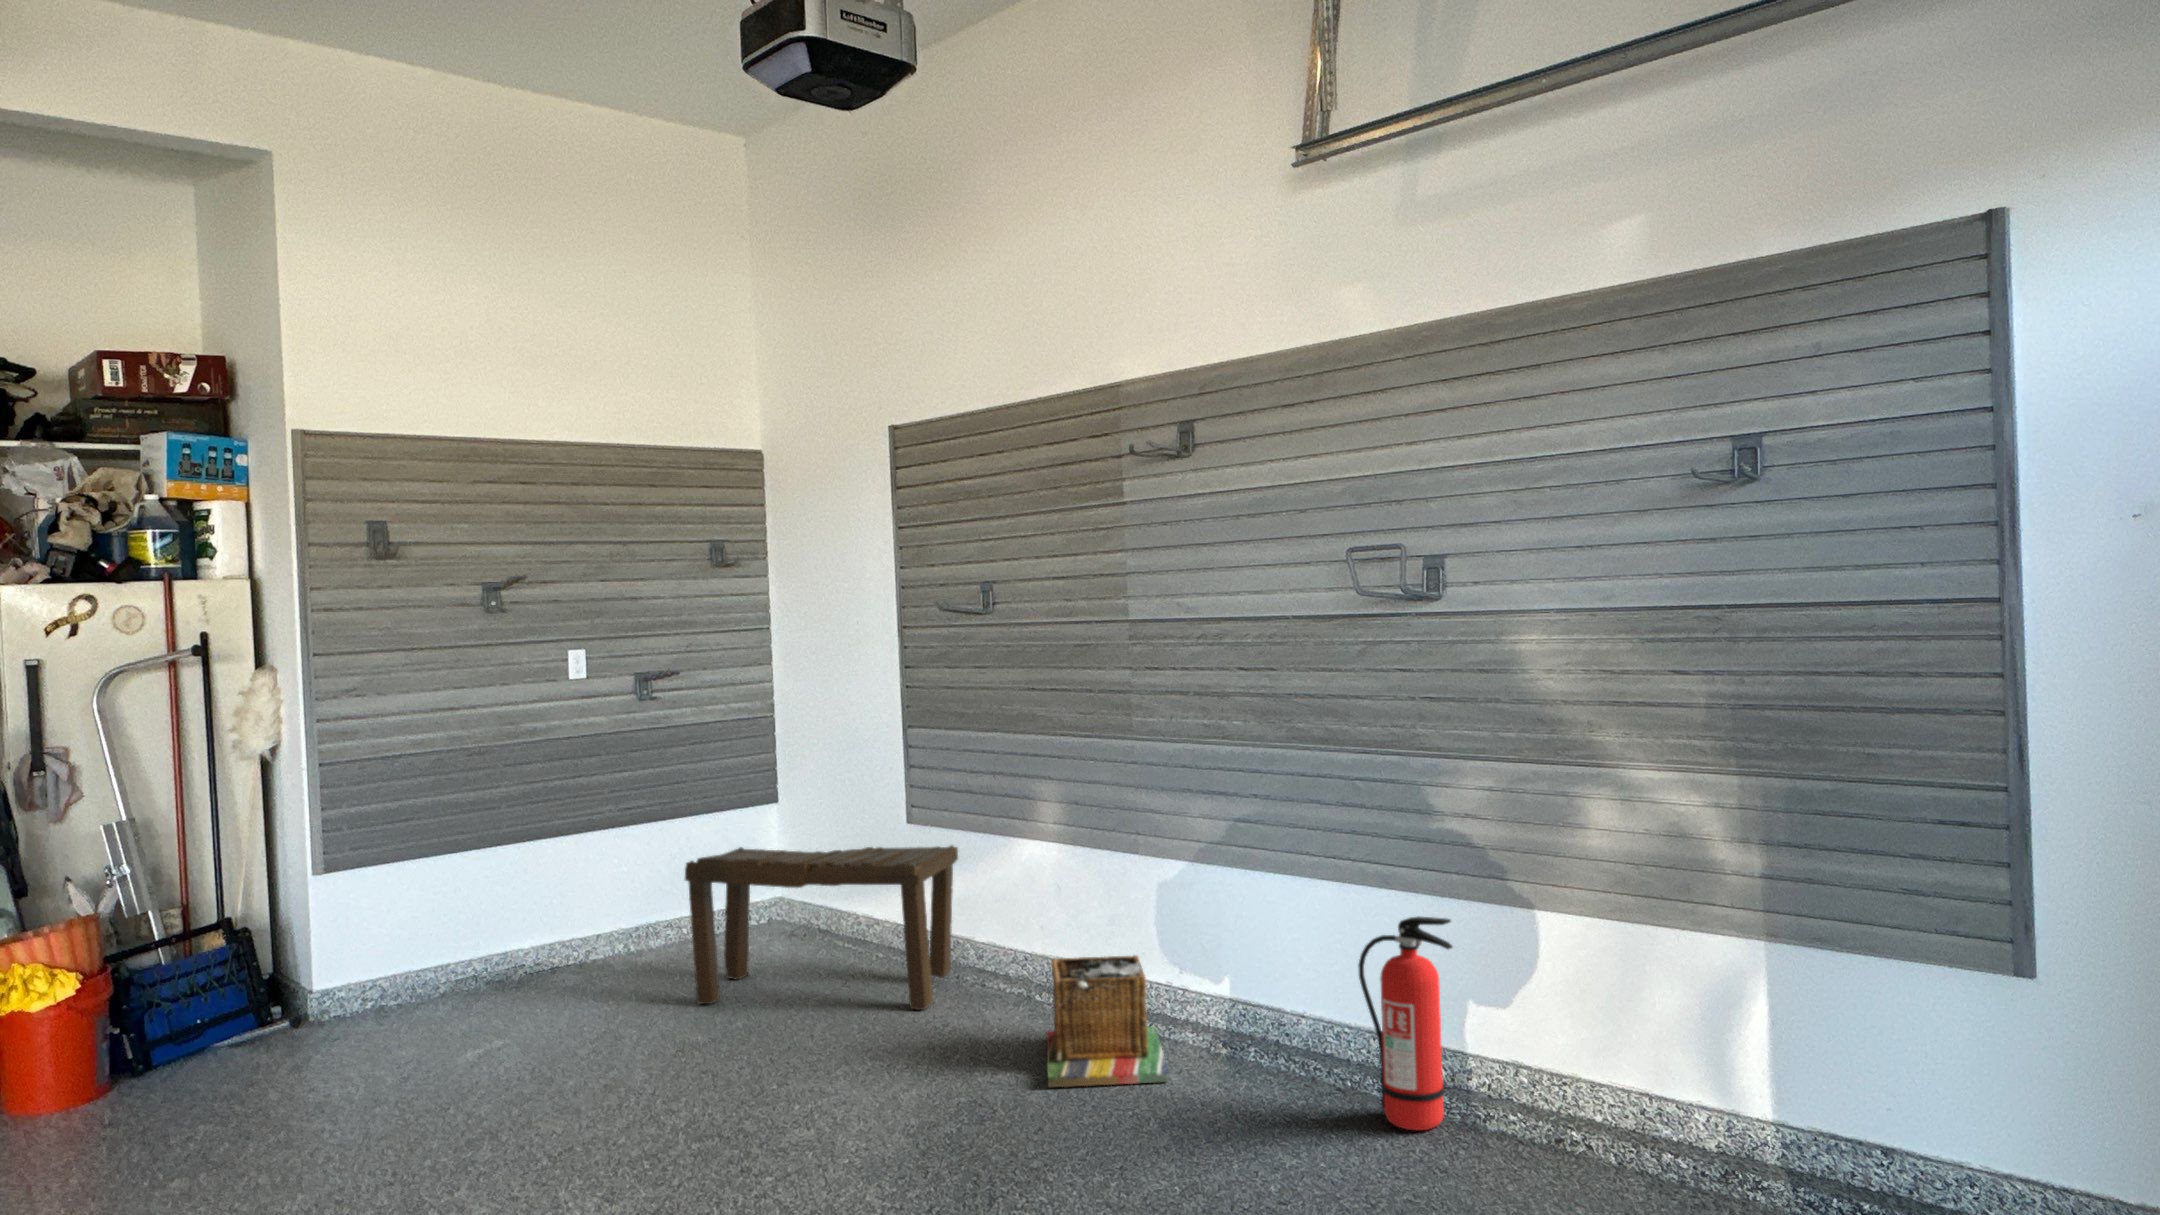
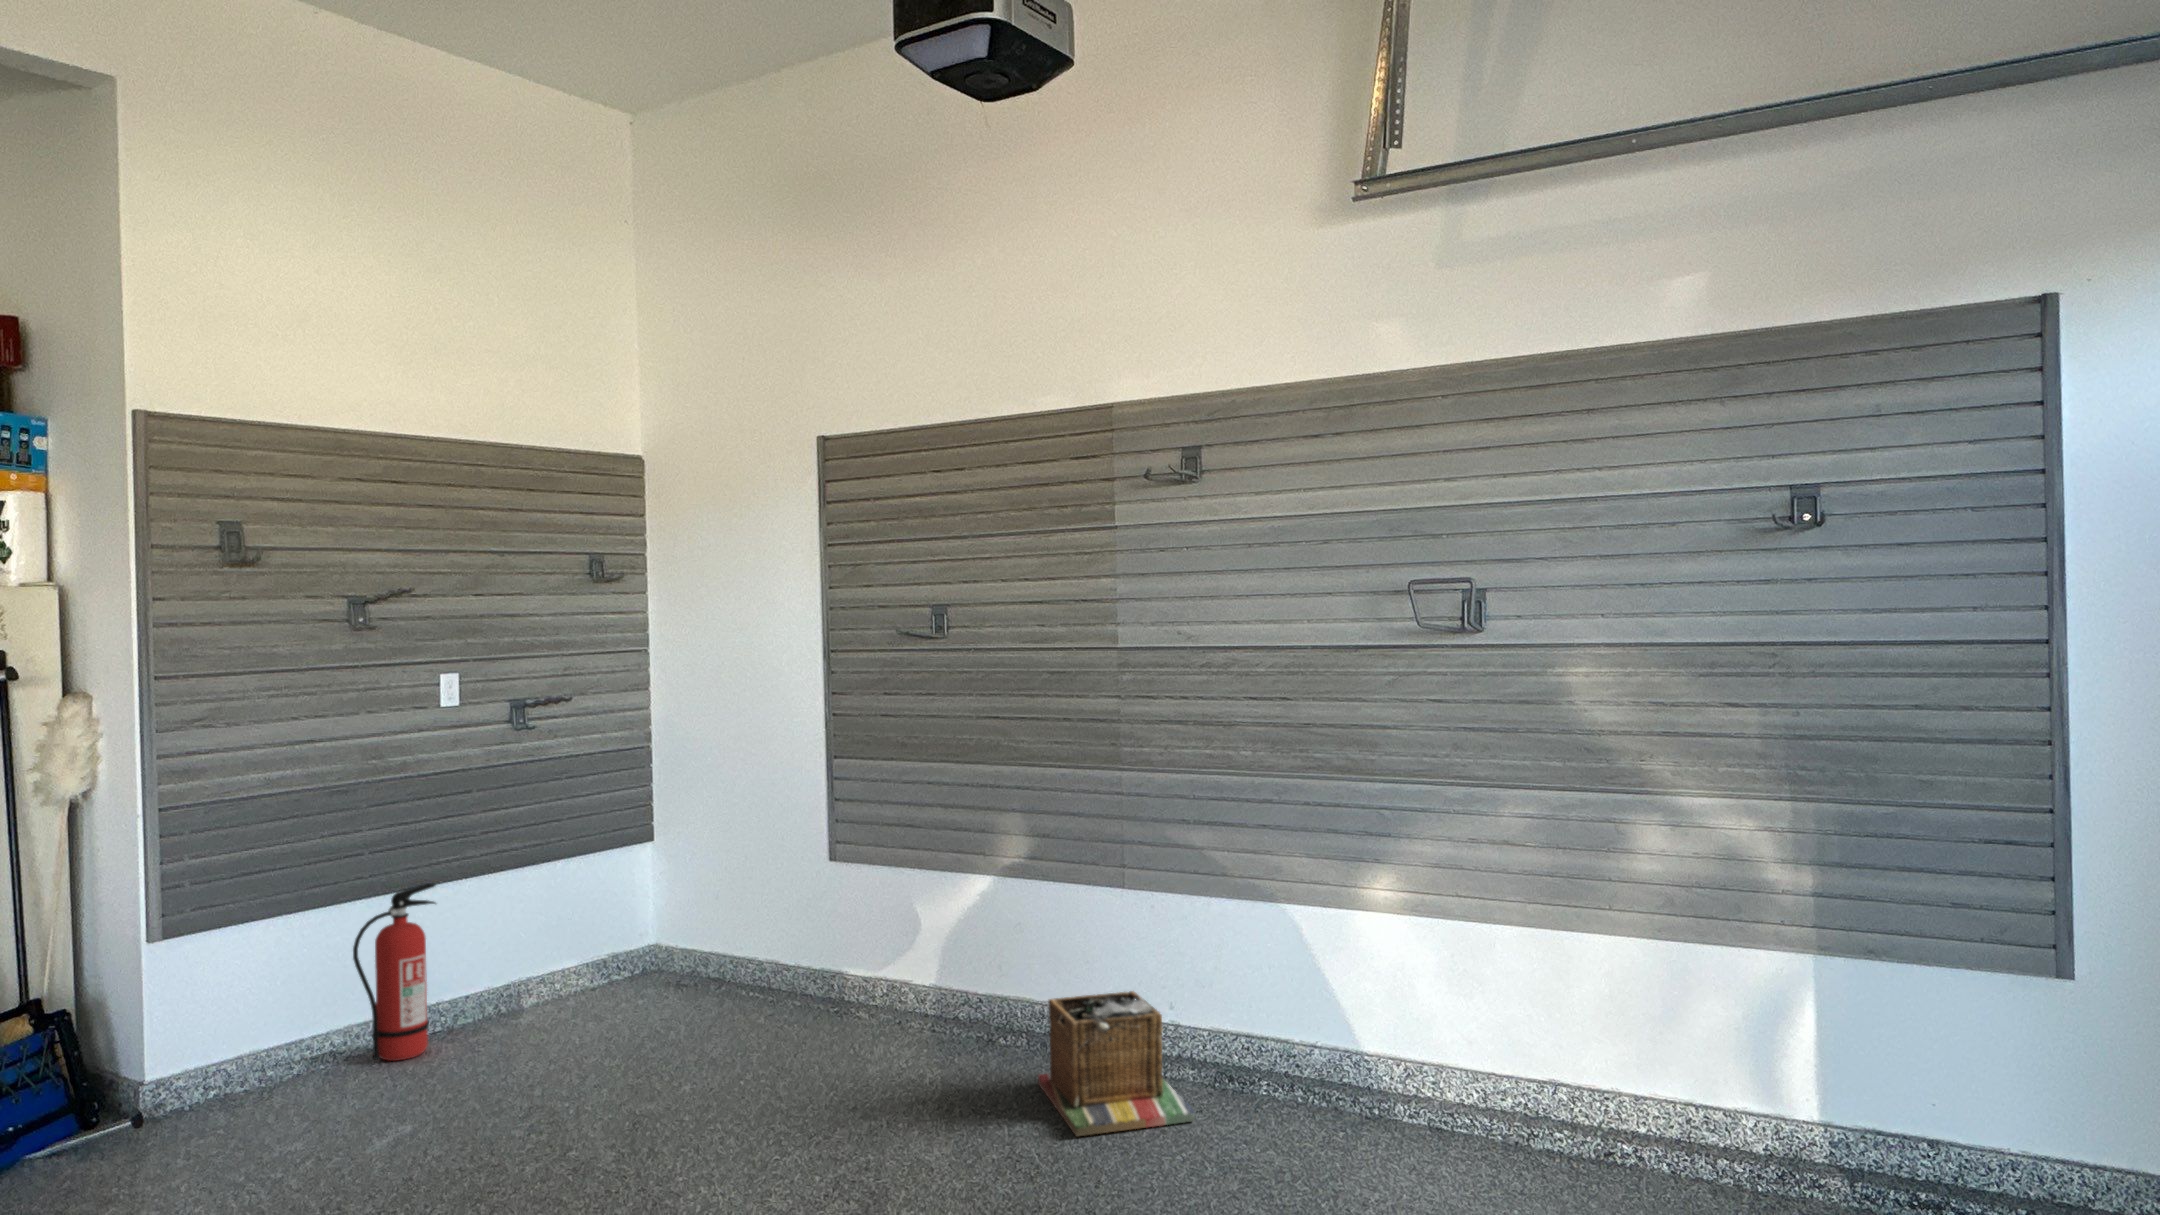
bench: present [685,846,958,1010] -> none [610,882,902,1068]
fire extinguisher: present [1358,916,1452,1130] -> present [353,883,435,1061]

